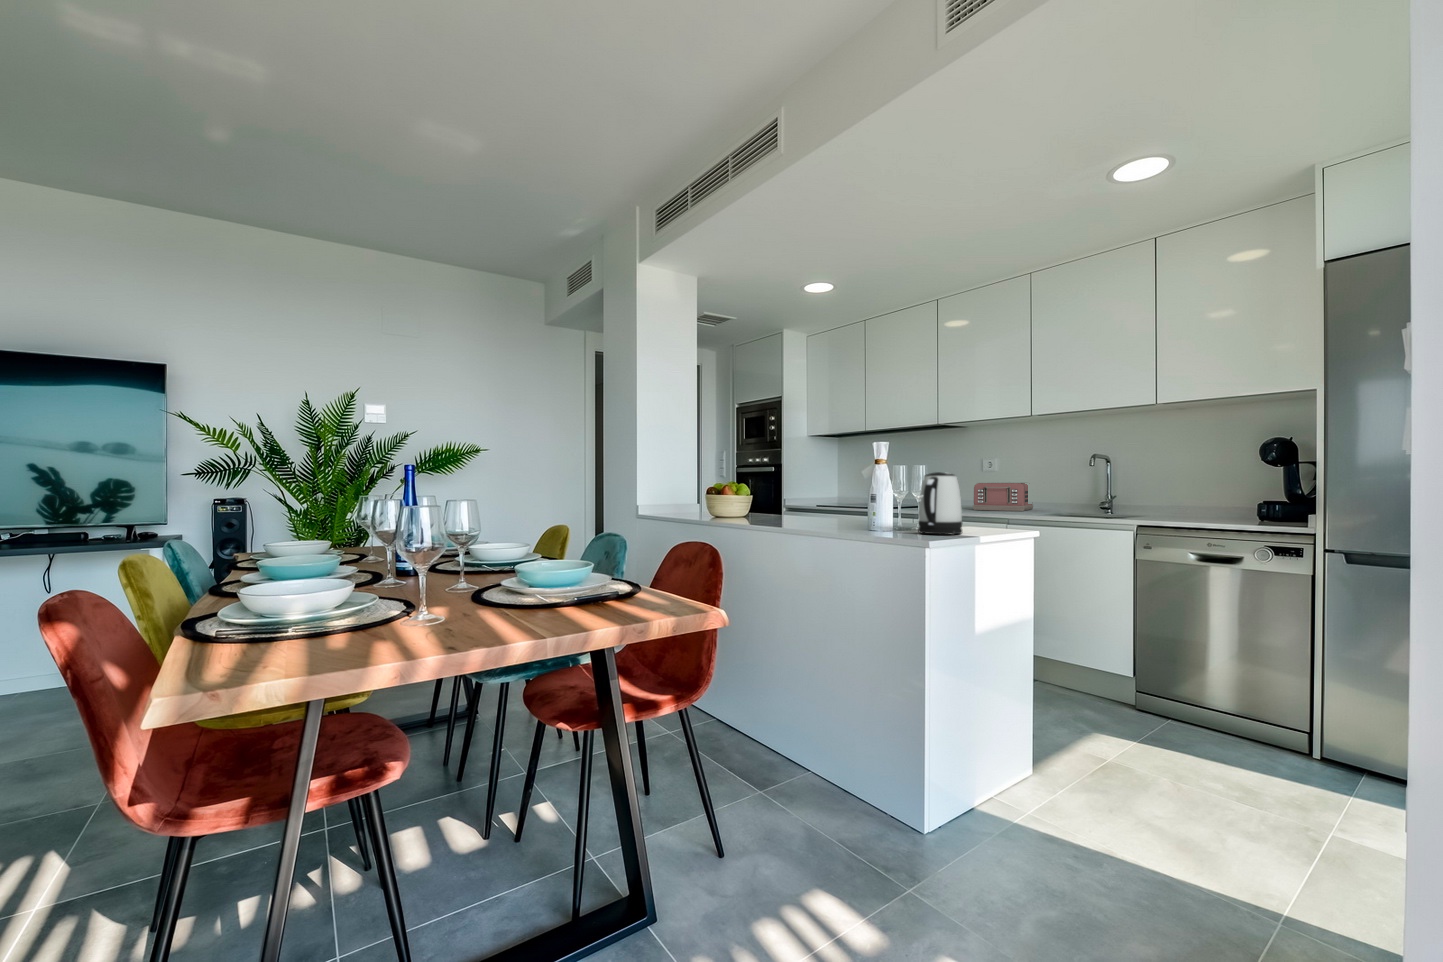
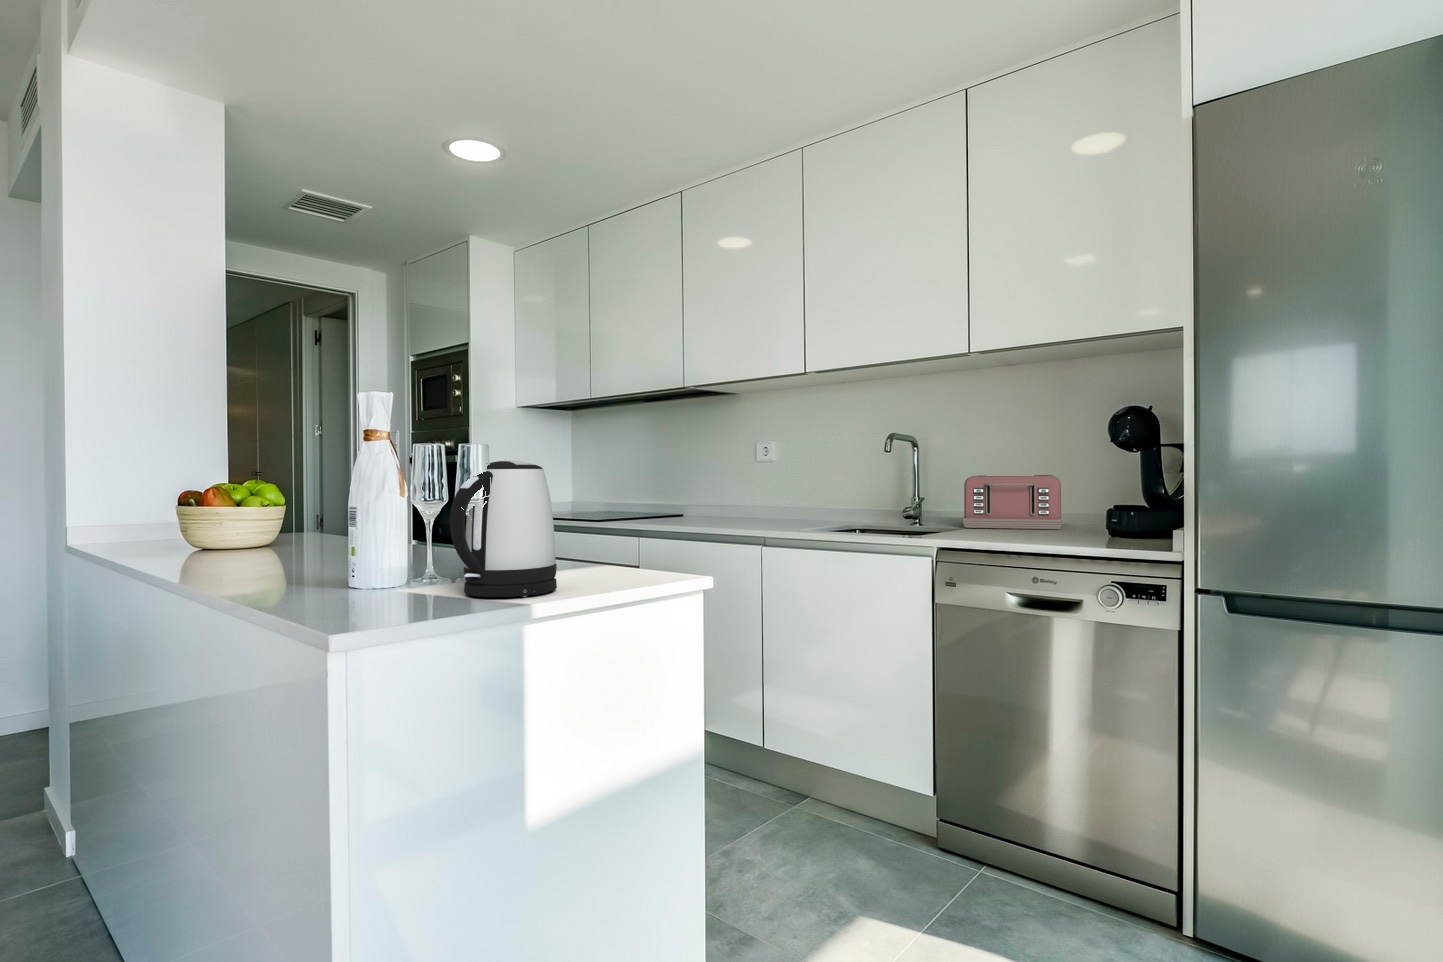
toaster: present [973,483,1033,511] -> present [963,475,1062,529]

